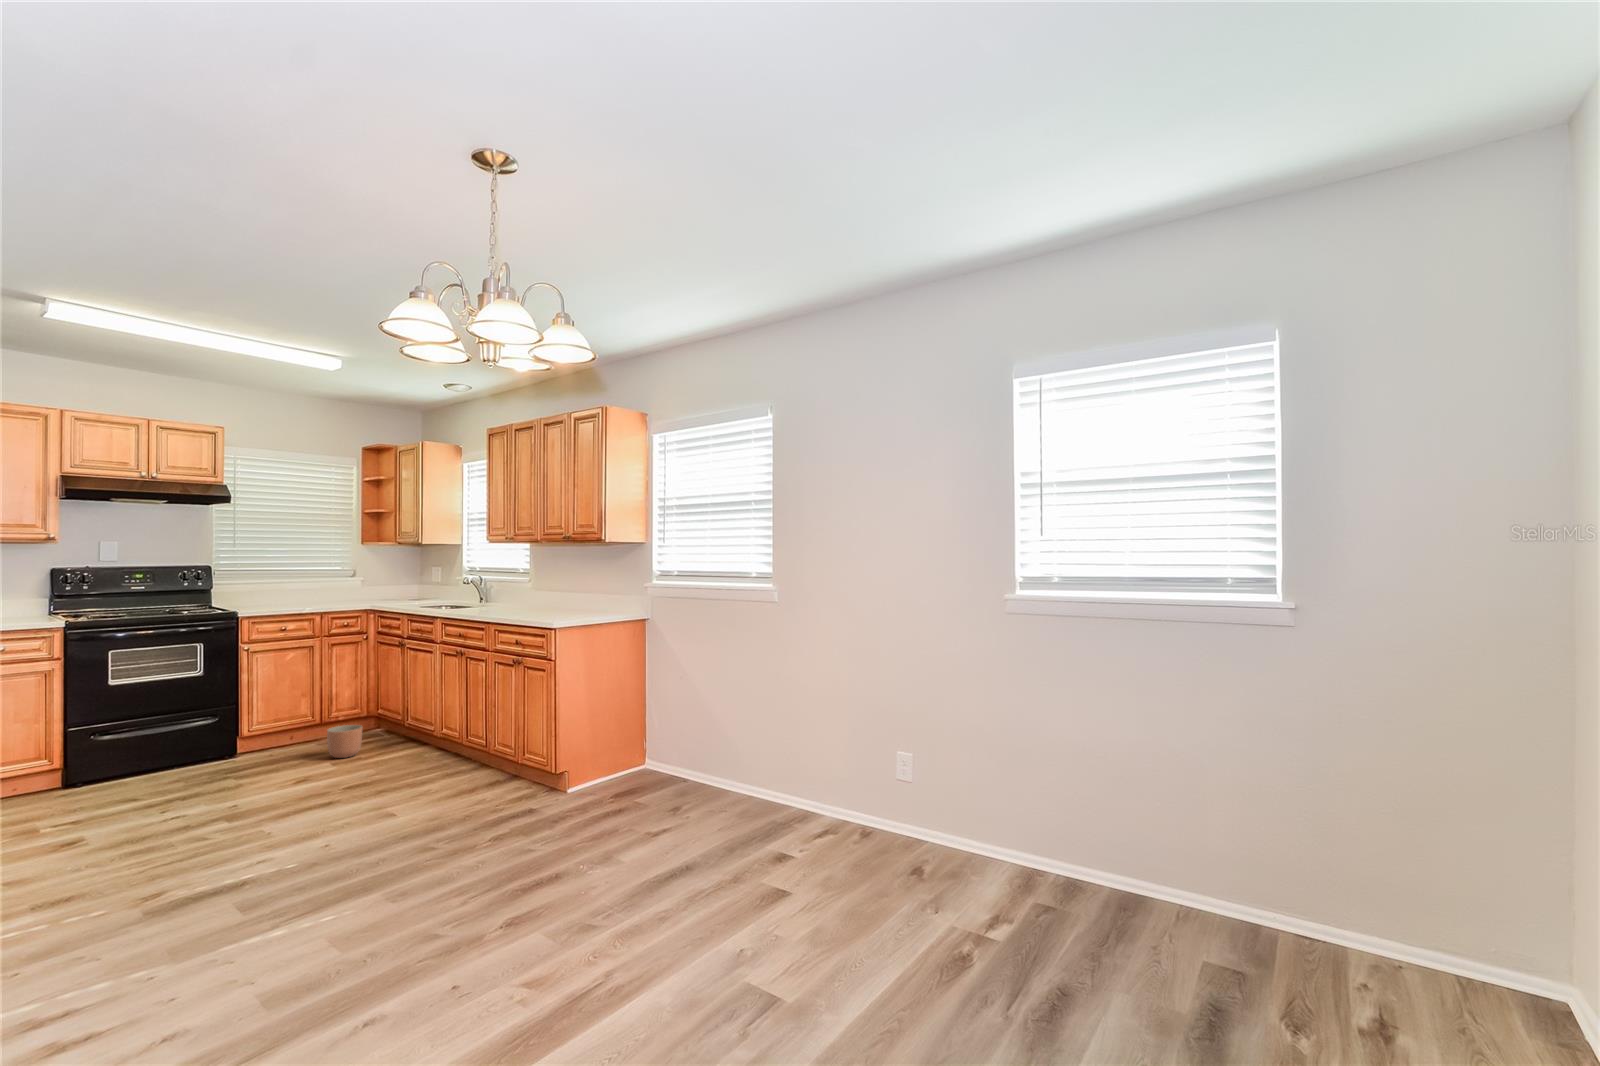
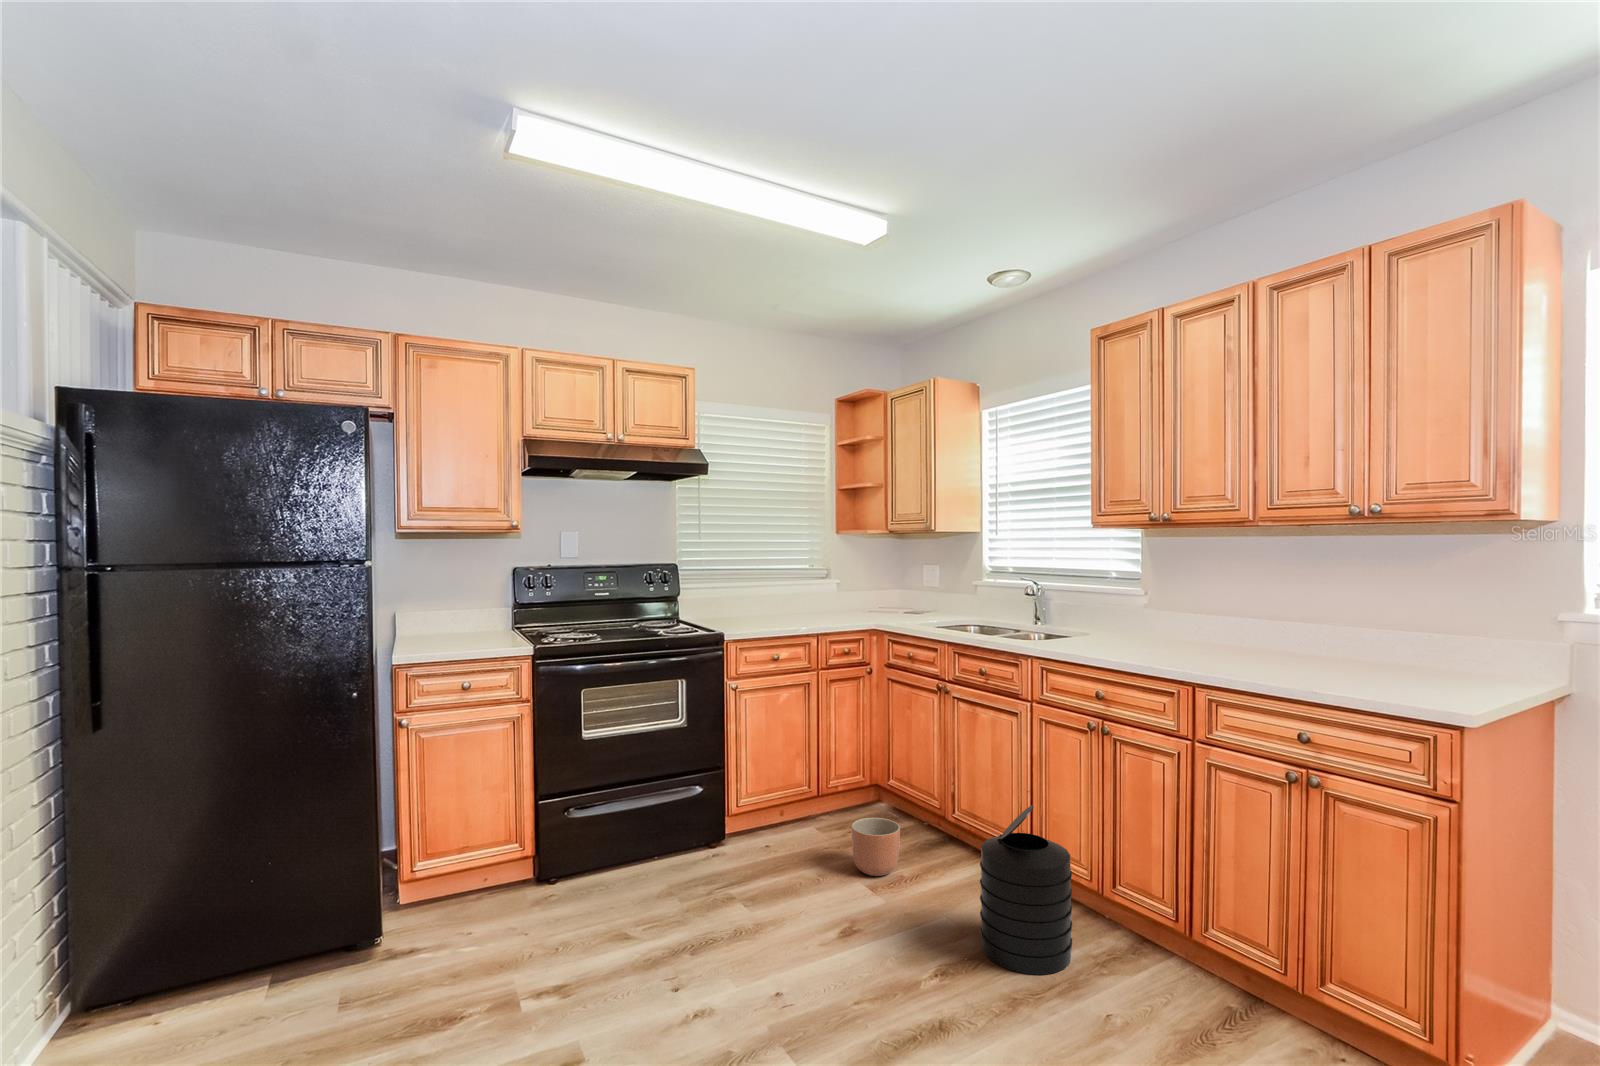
trash can: none [386,694,441,781] -> present [980,805,1072,975]

